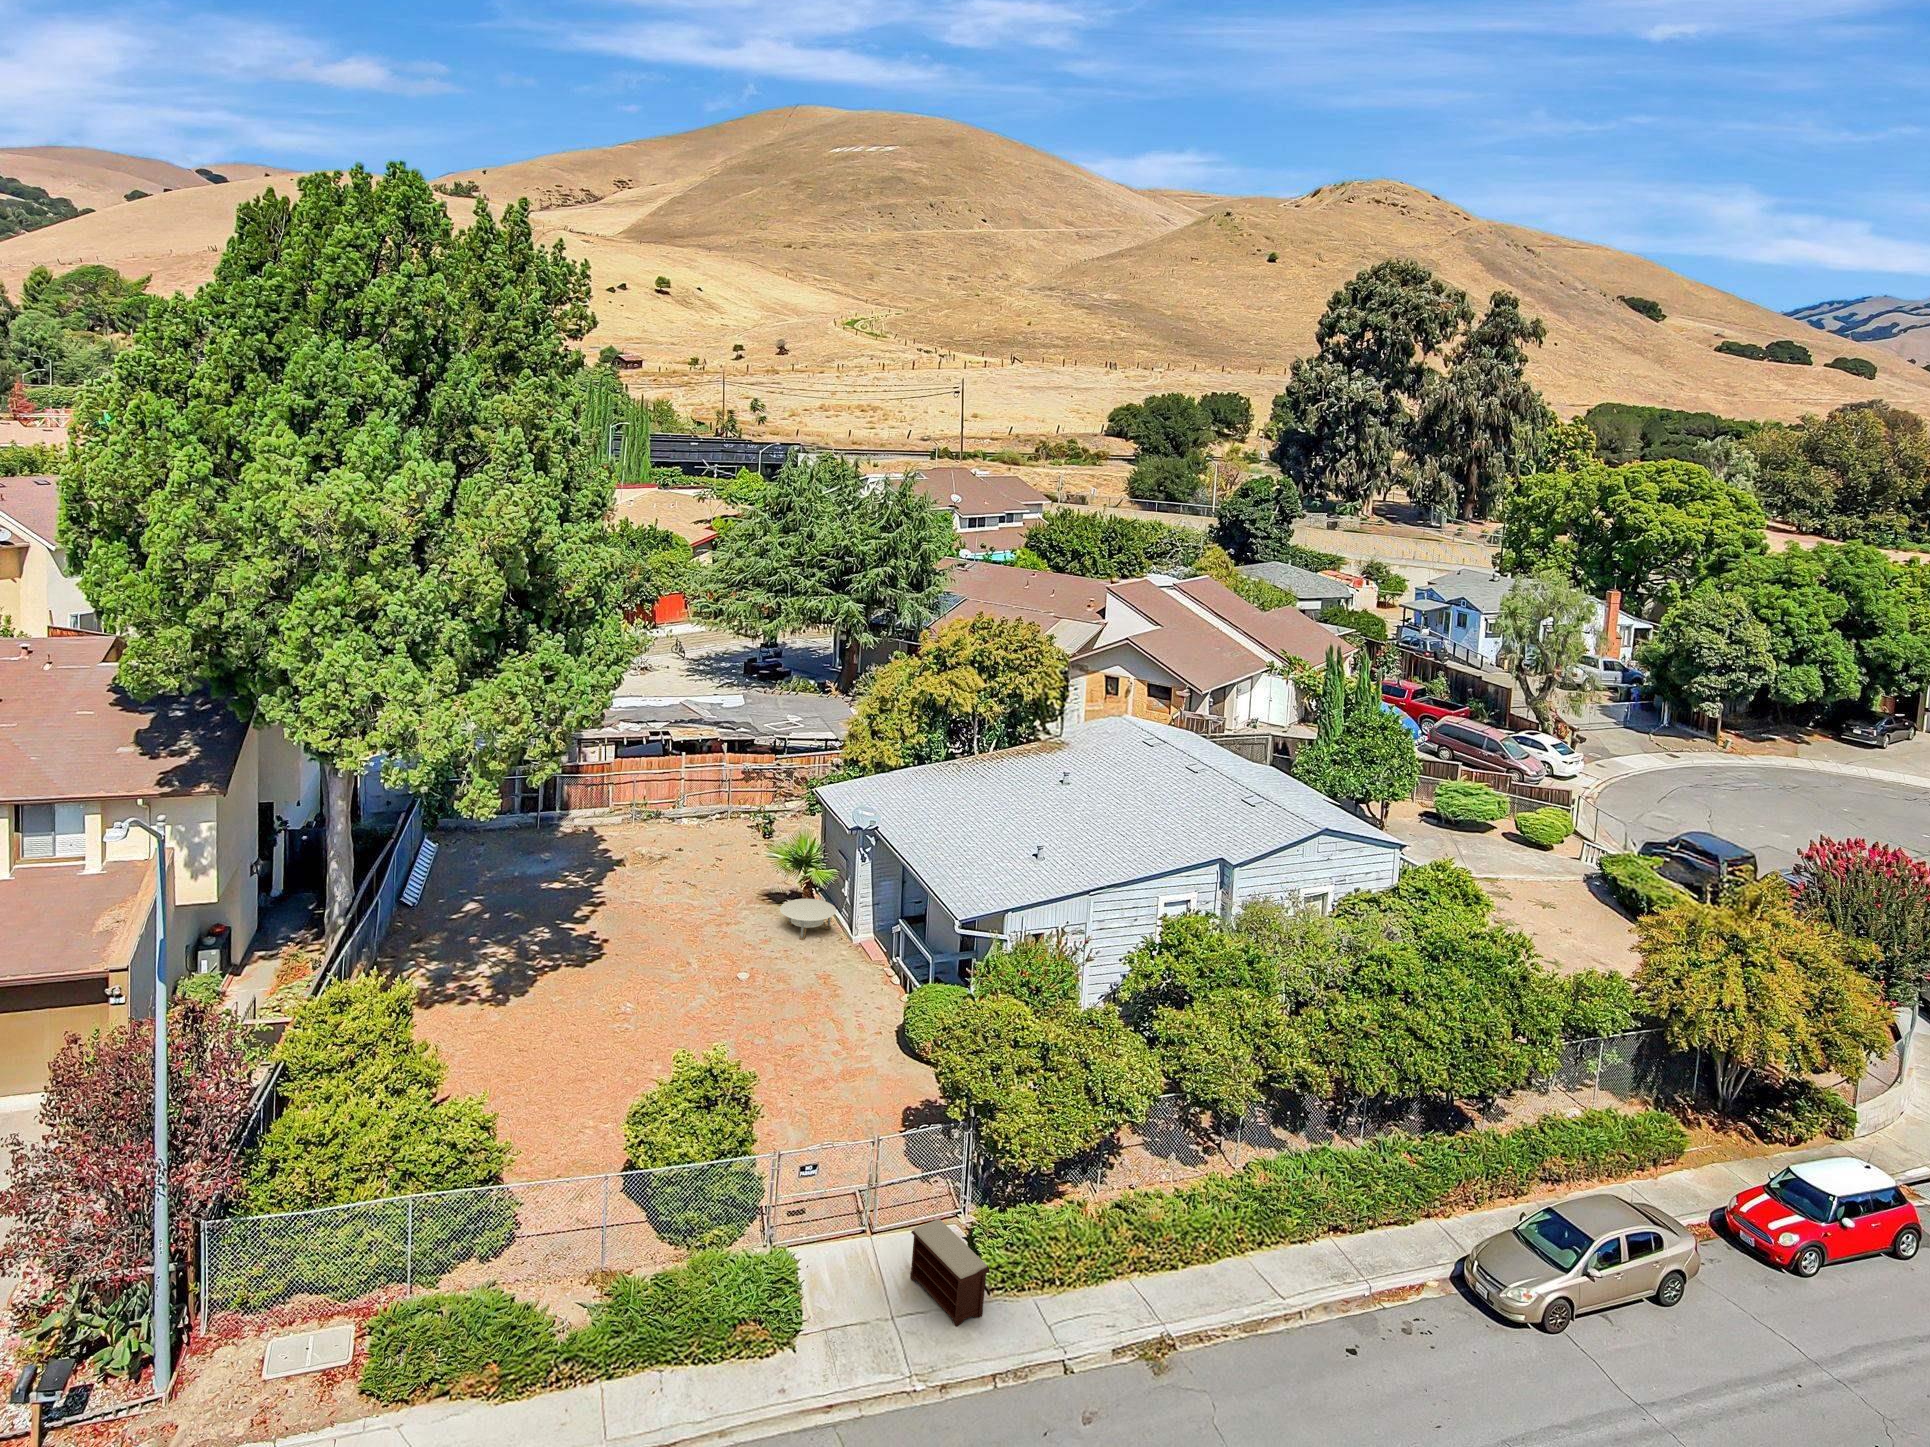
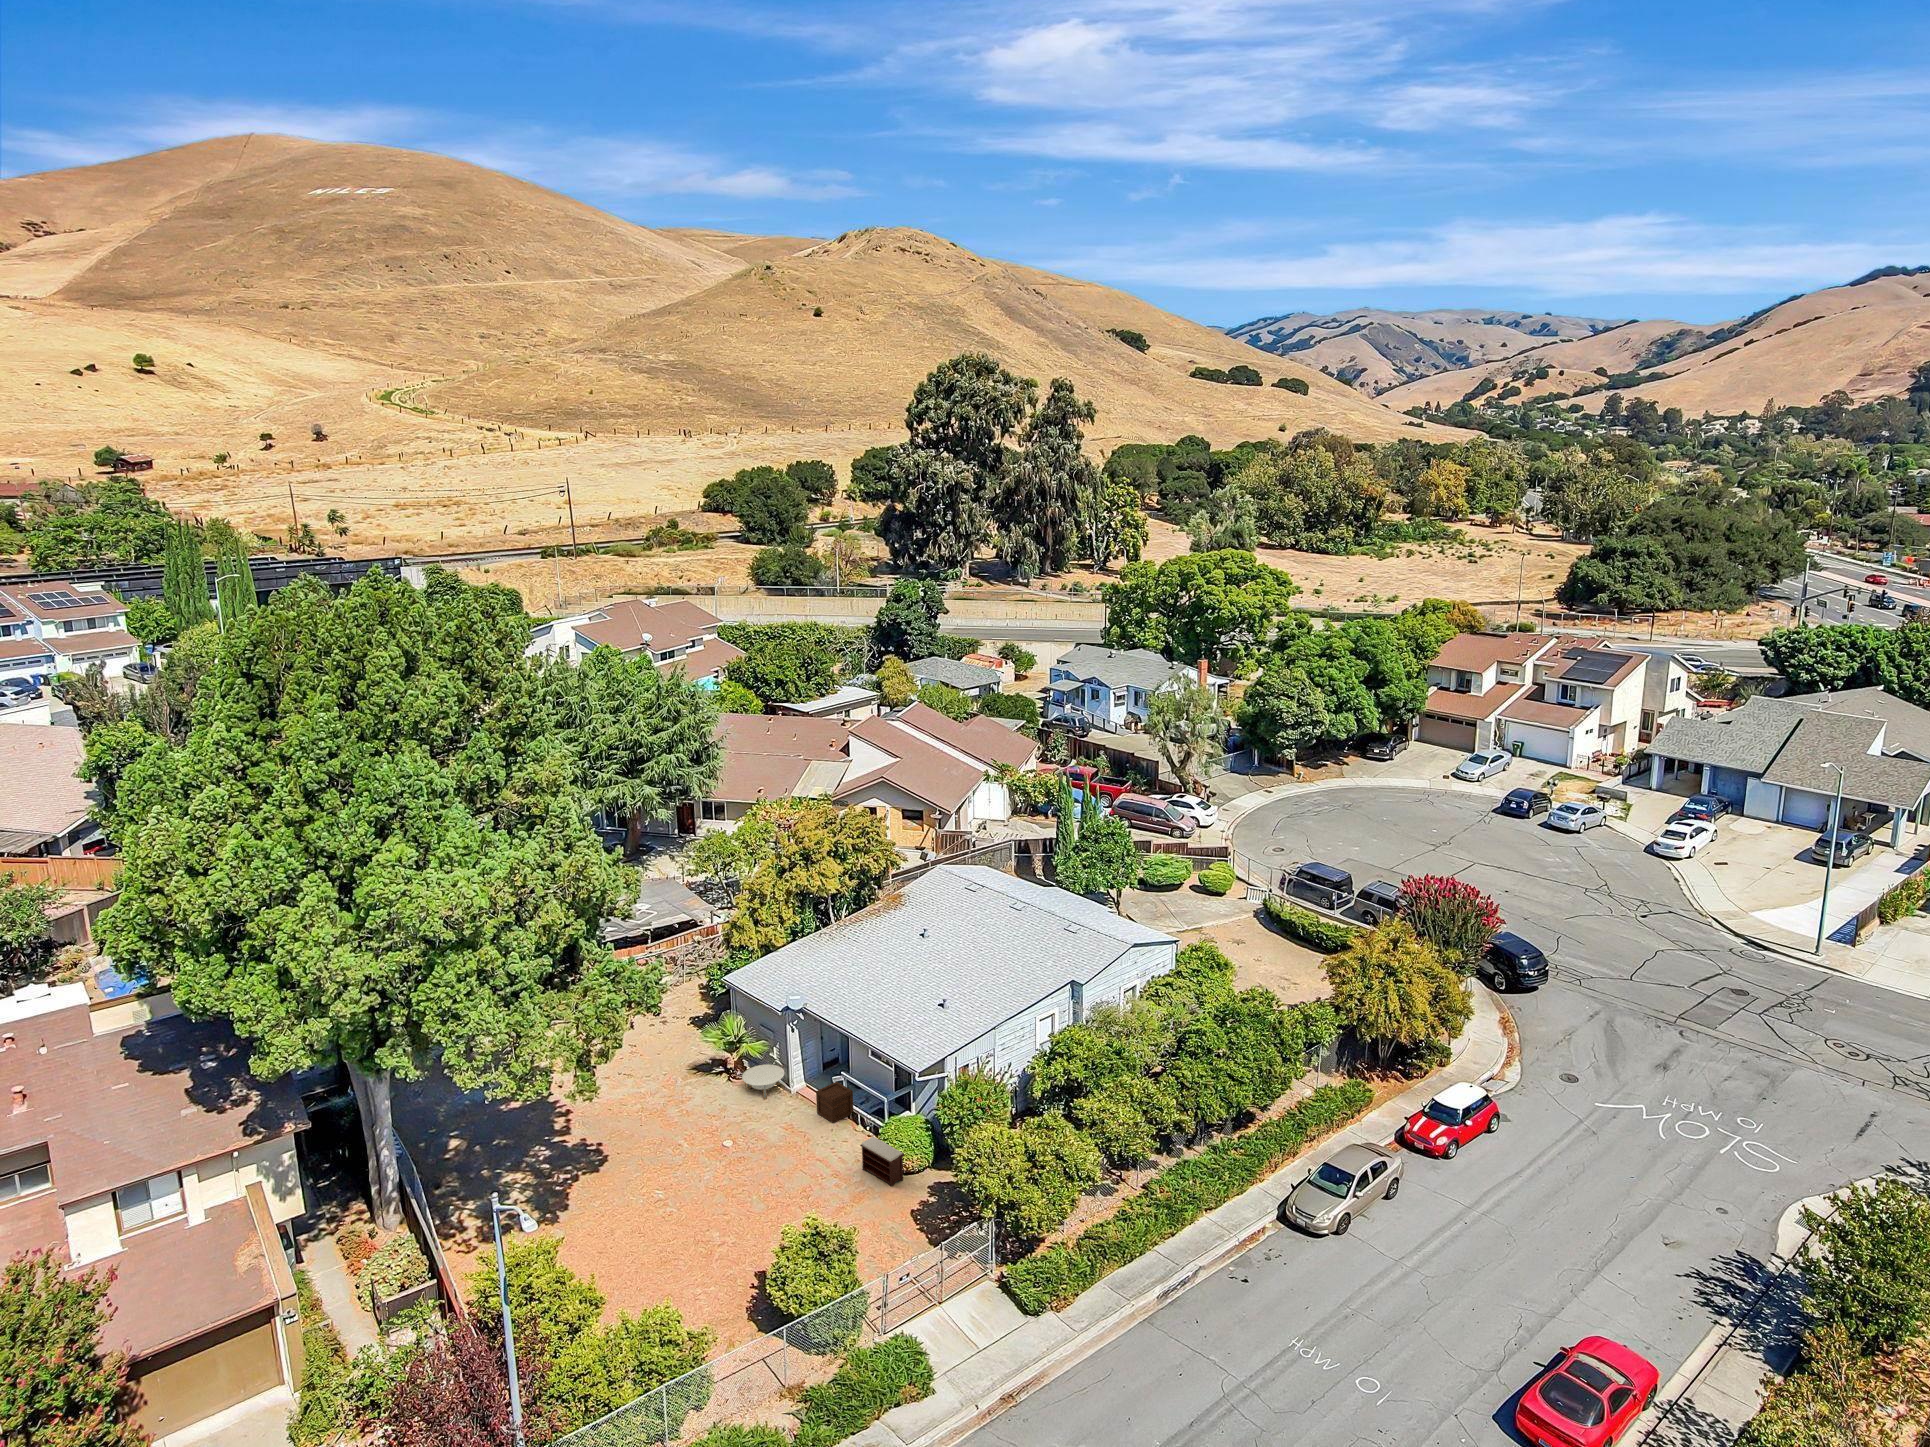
wooden crate: none [853,935,902,986] -> present [816,1082,853,1123]
bench: present [910,1219,990,1327] -> present [860,1137,904,1186]

